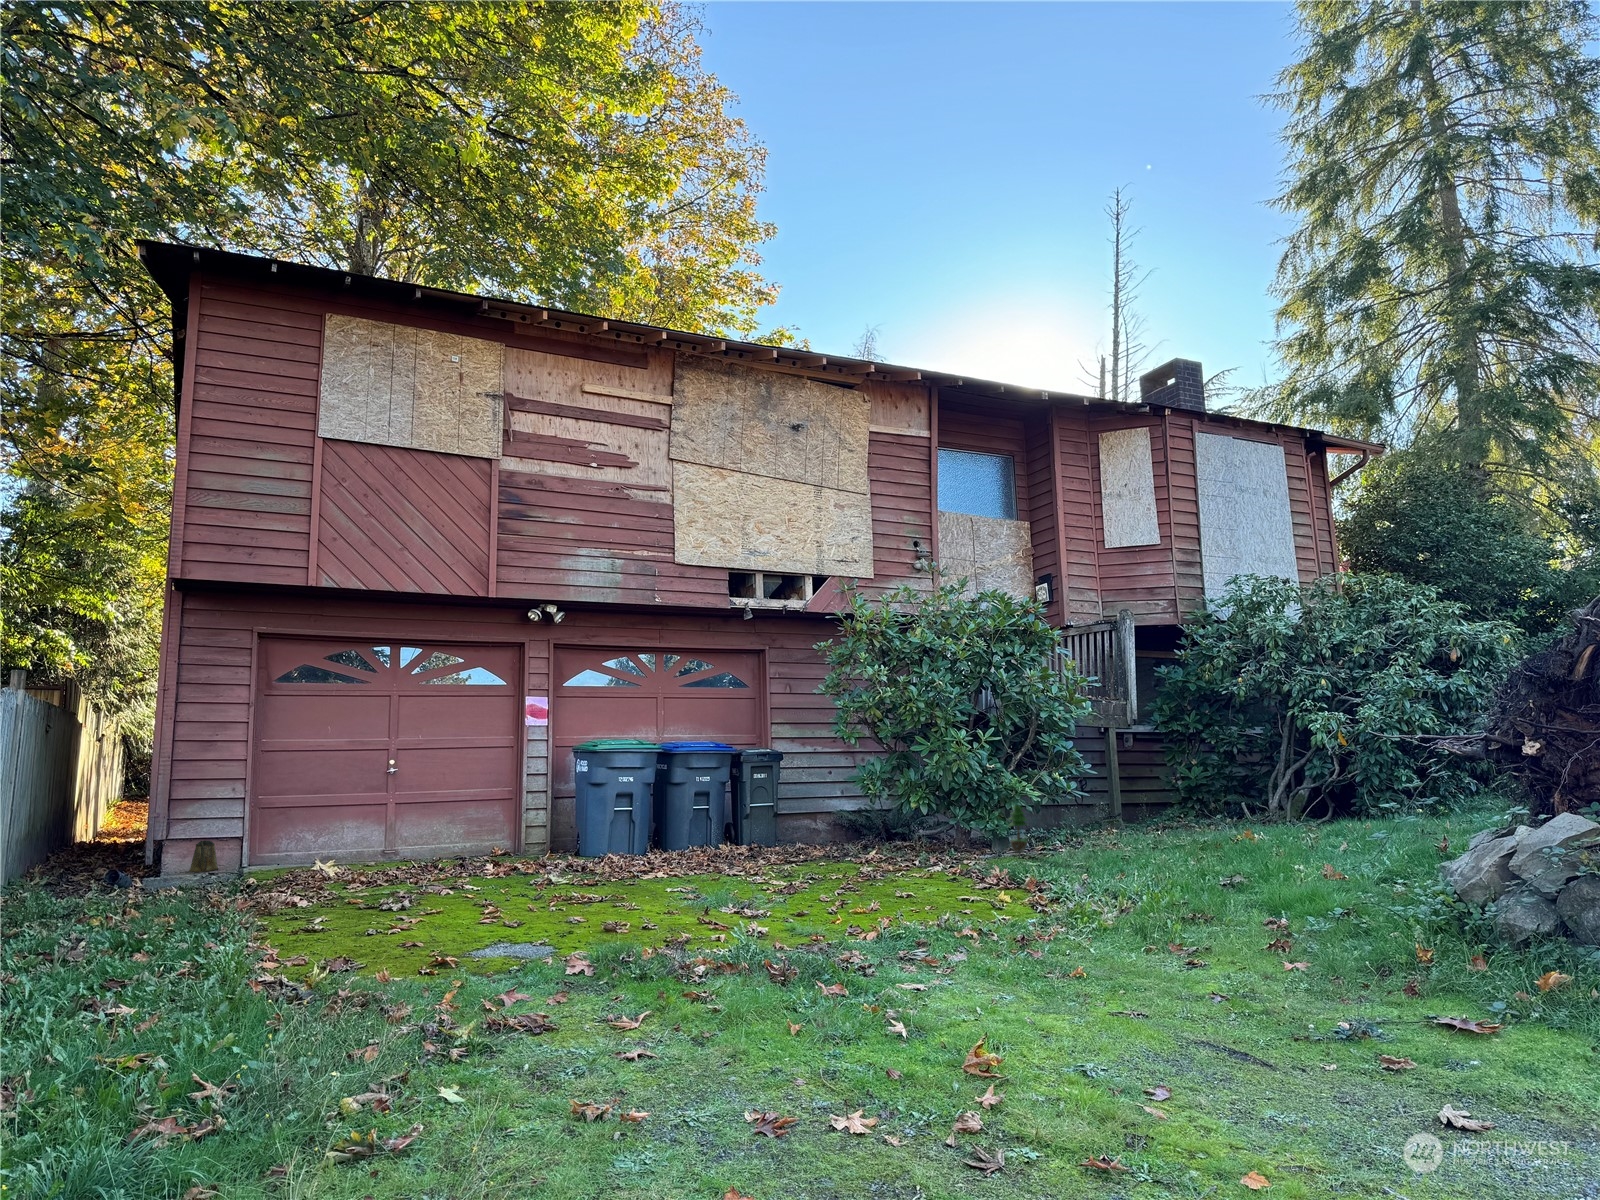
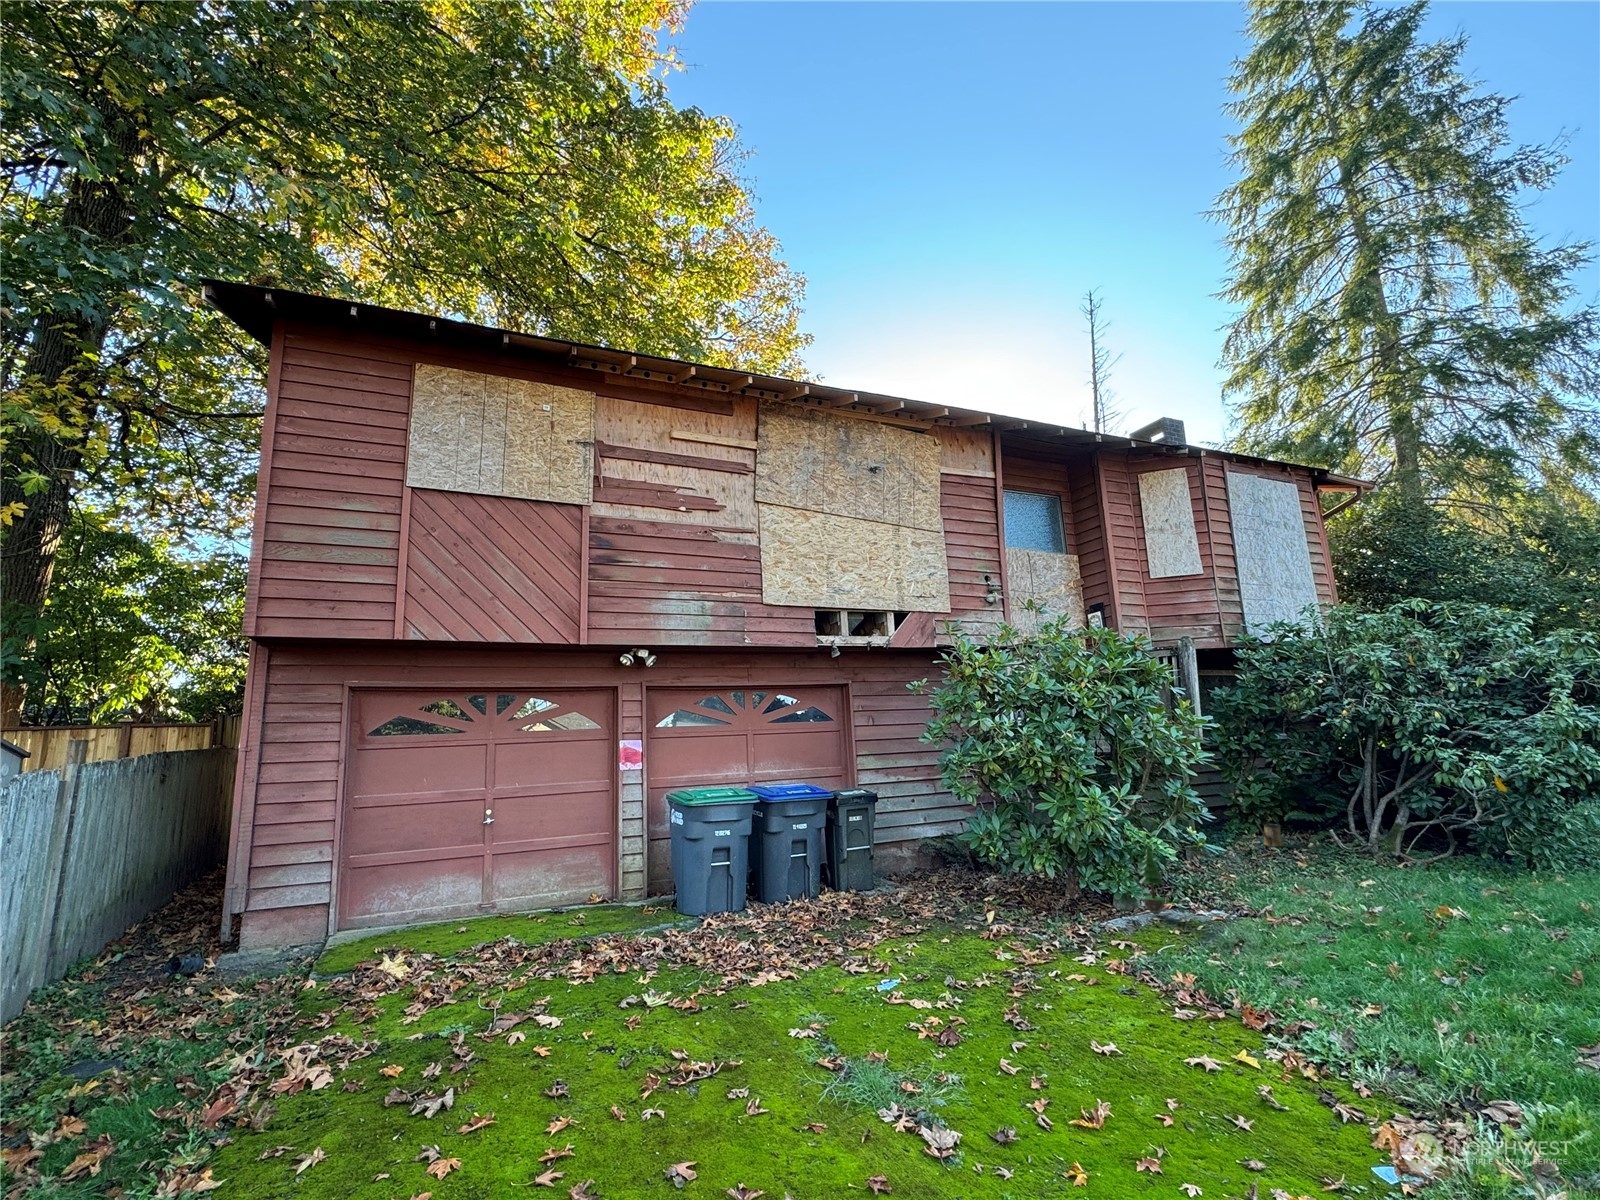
watering can: present [189,841,219,872] -> present [1256,824,1285,847]

